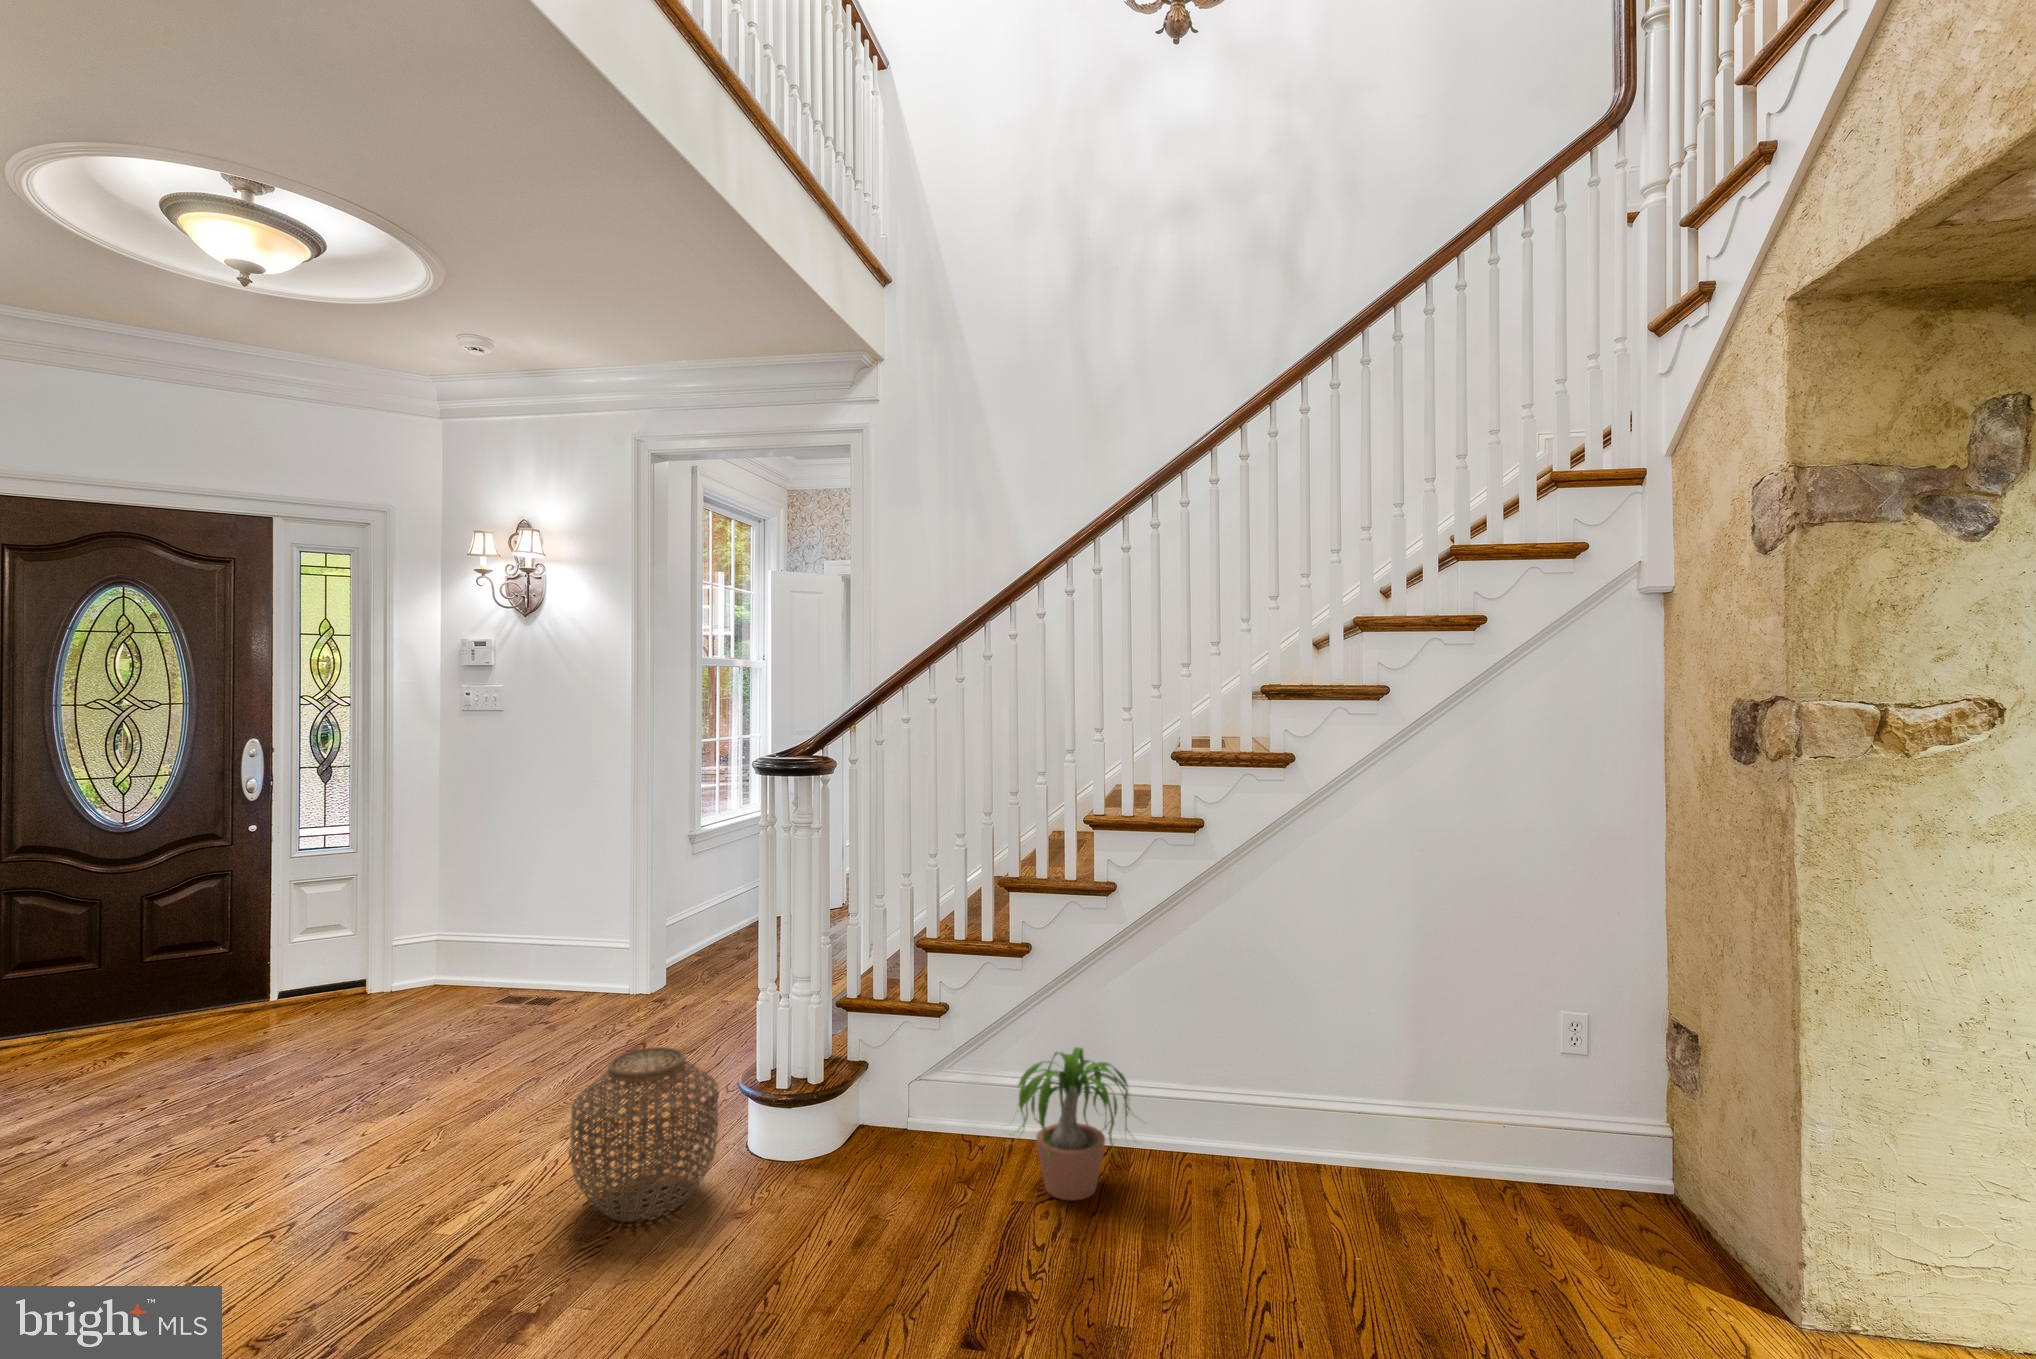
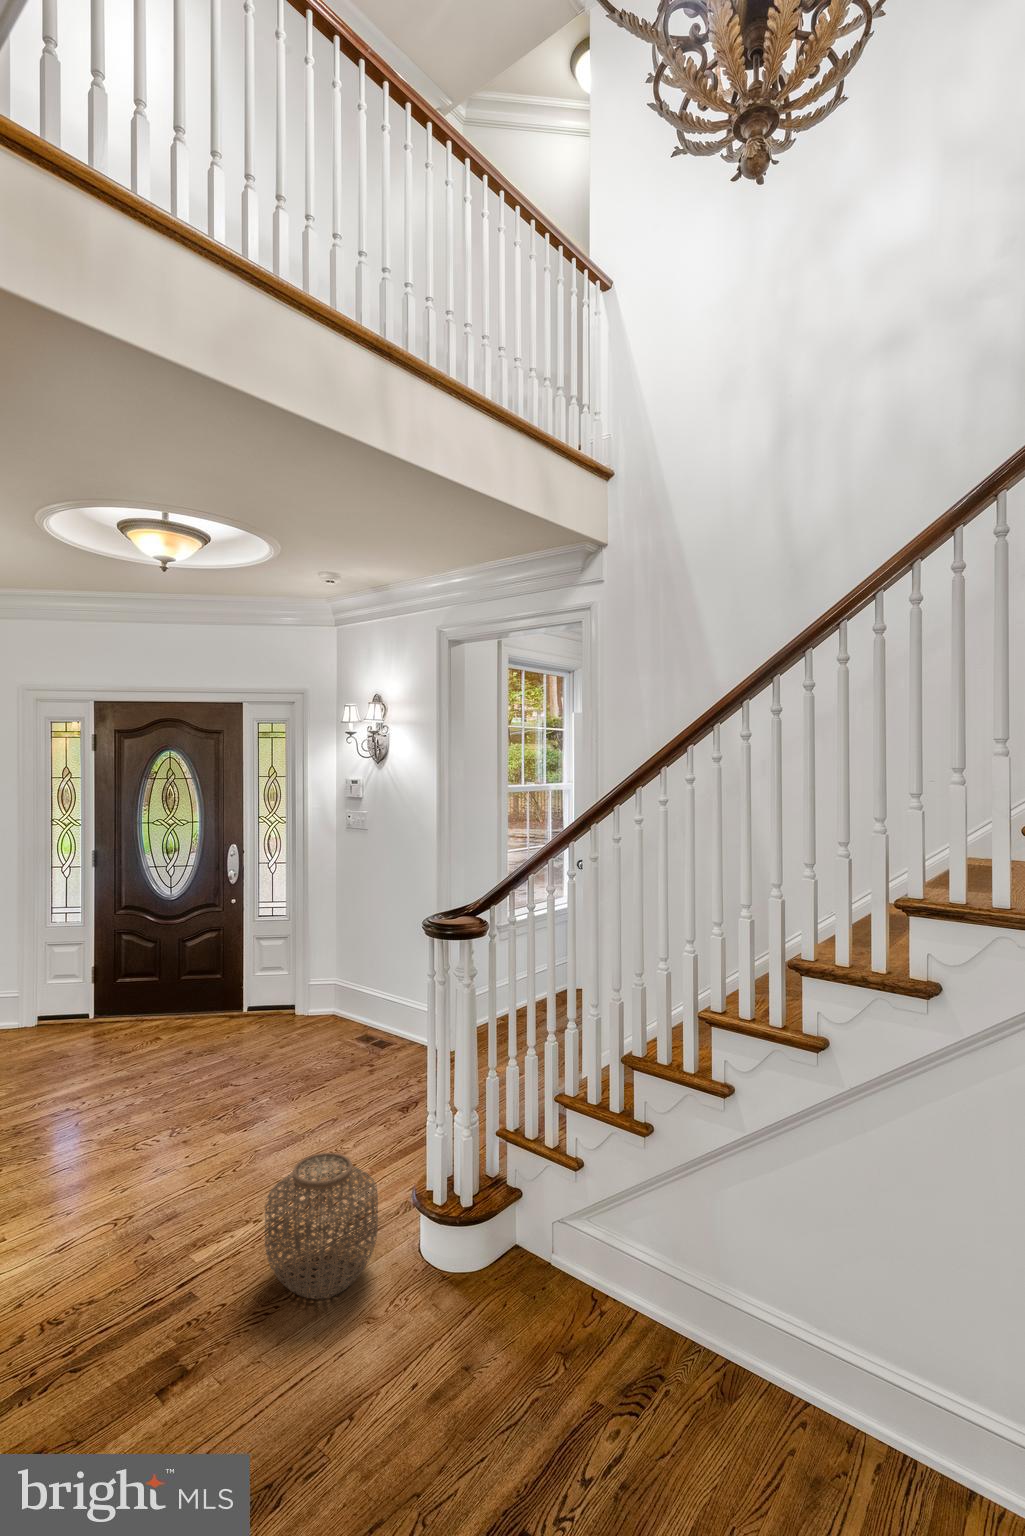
potted plant: present [1009,1047,1145,1200] -> none [577,1257,743,1425]

